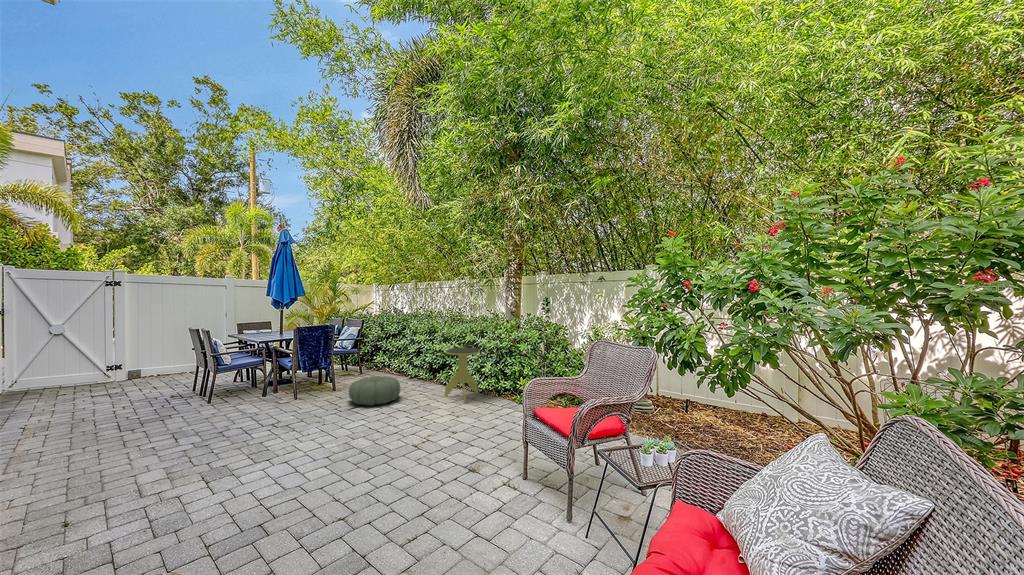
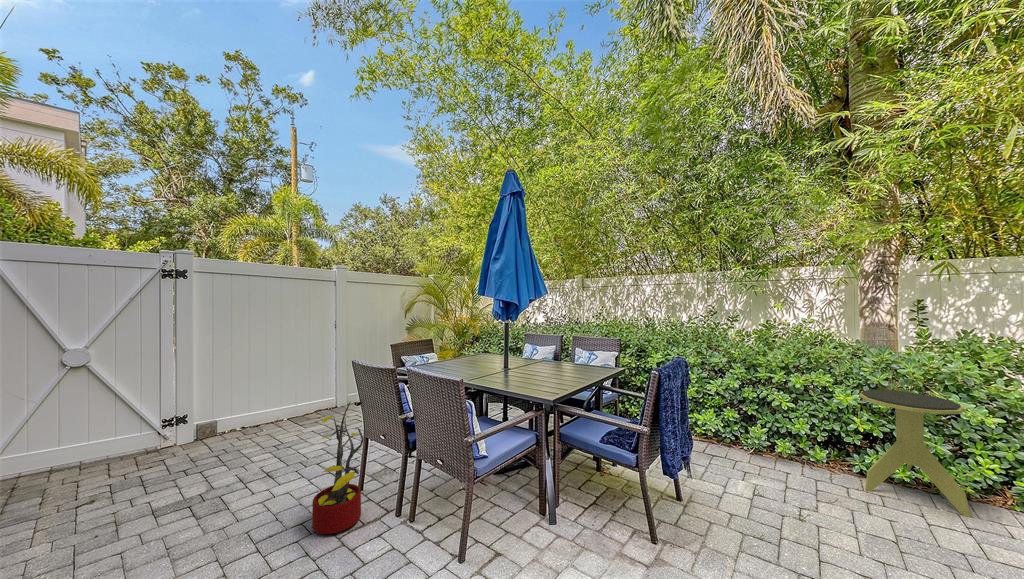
decorative plant: none [159,350,195,404] -> present [312,402,364,534]
pouf: present [349,376,400,405] -> none [704,451,831,535]

